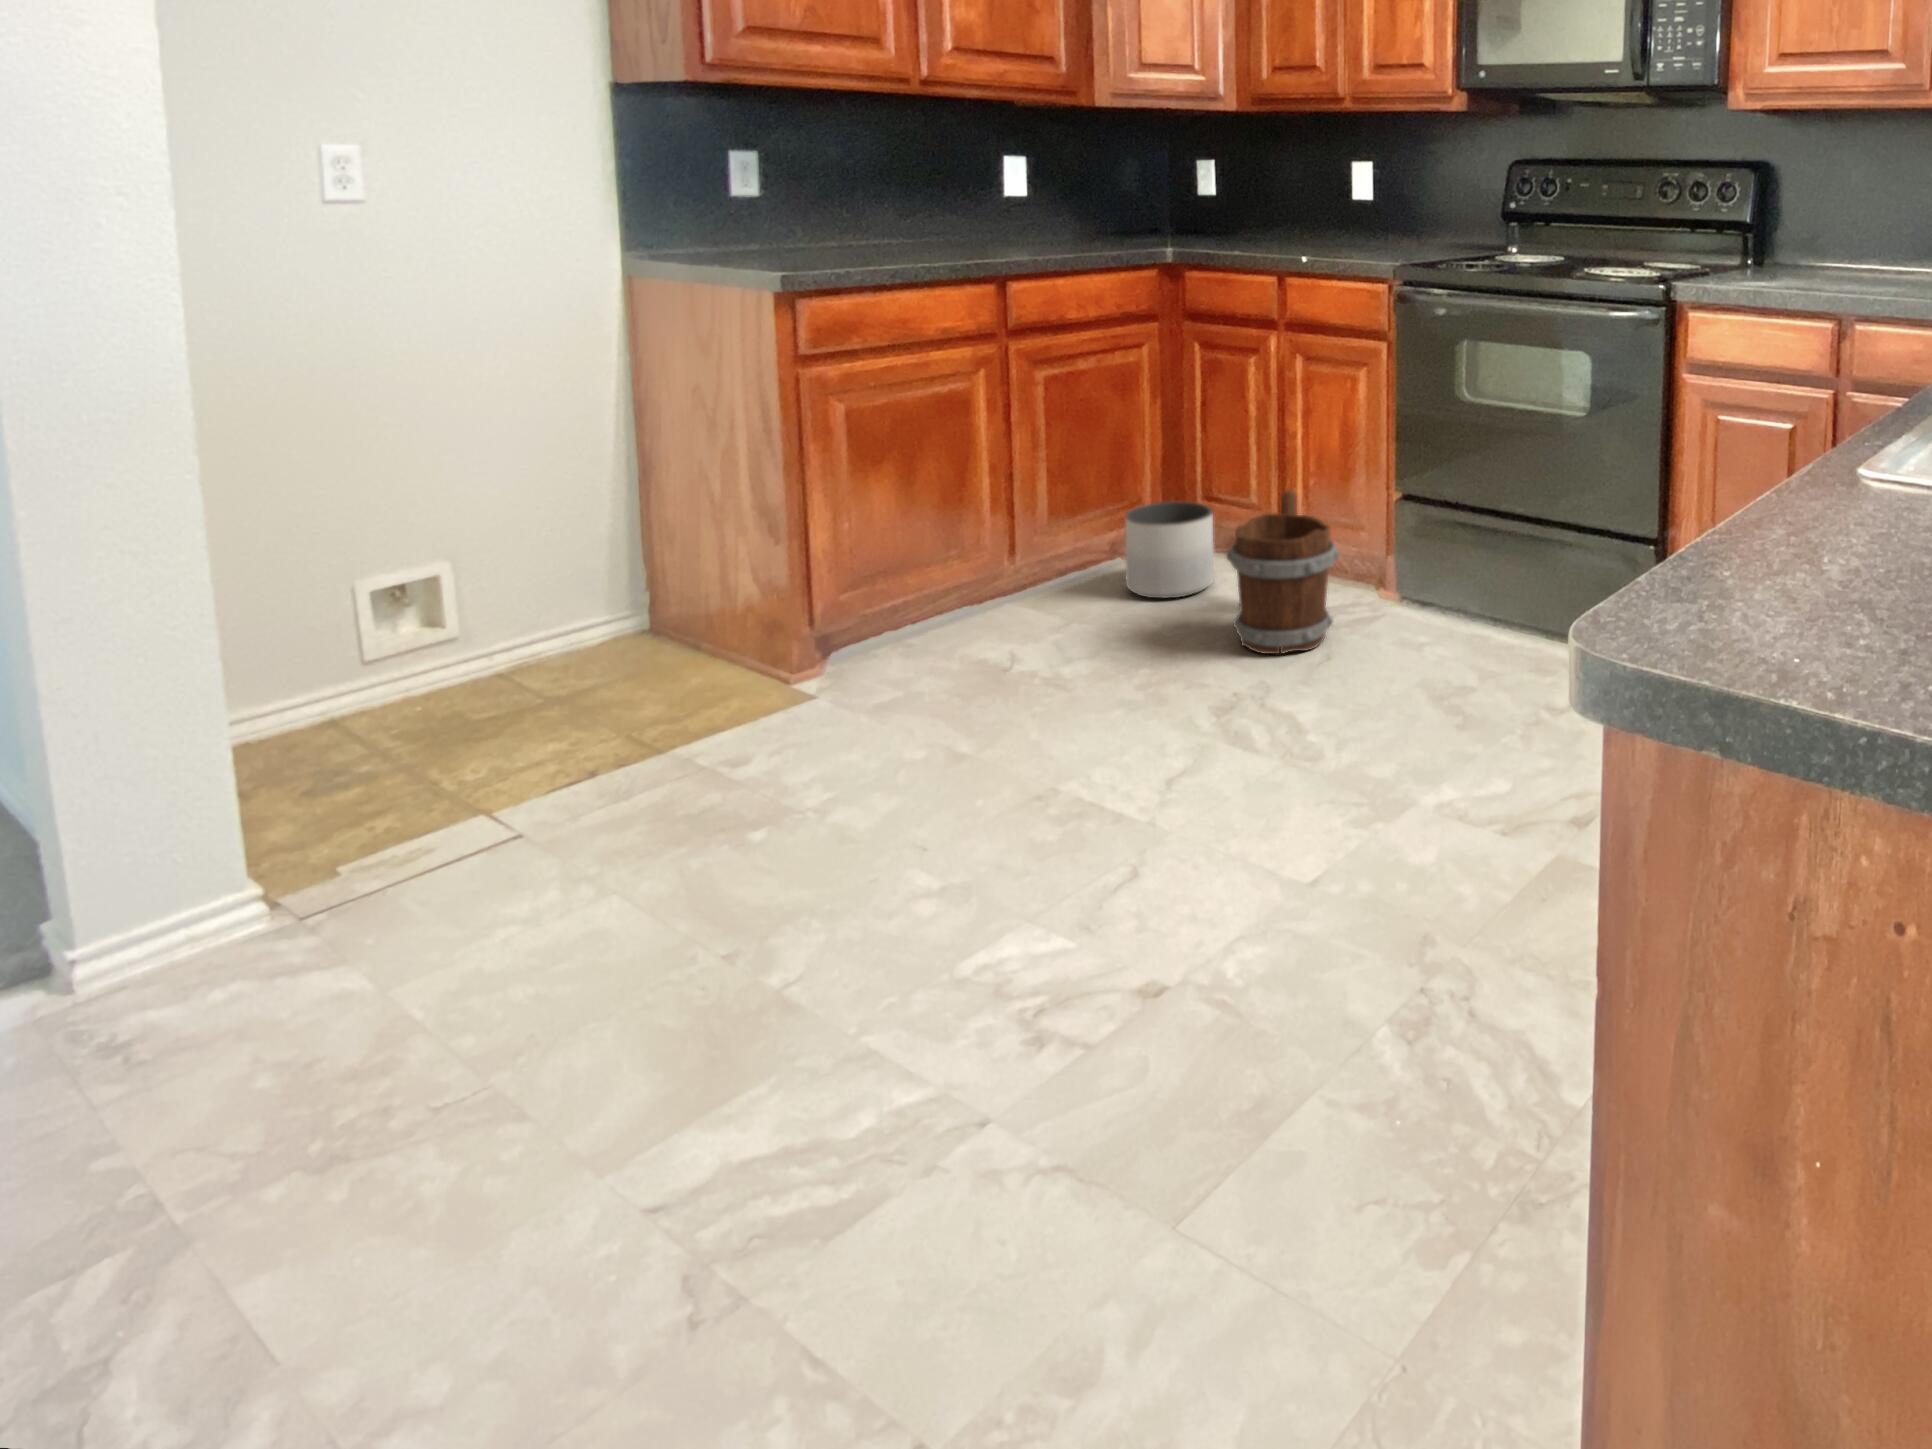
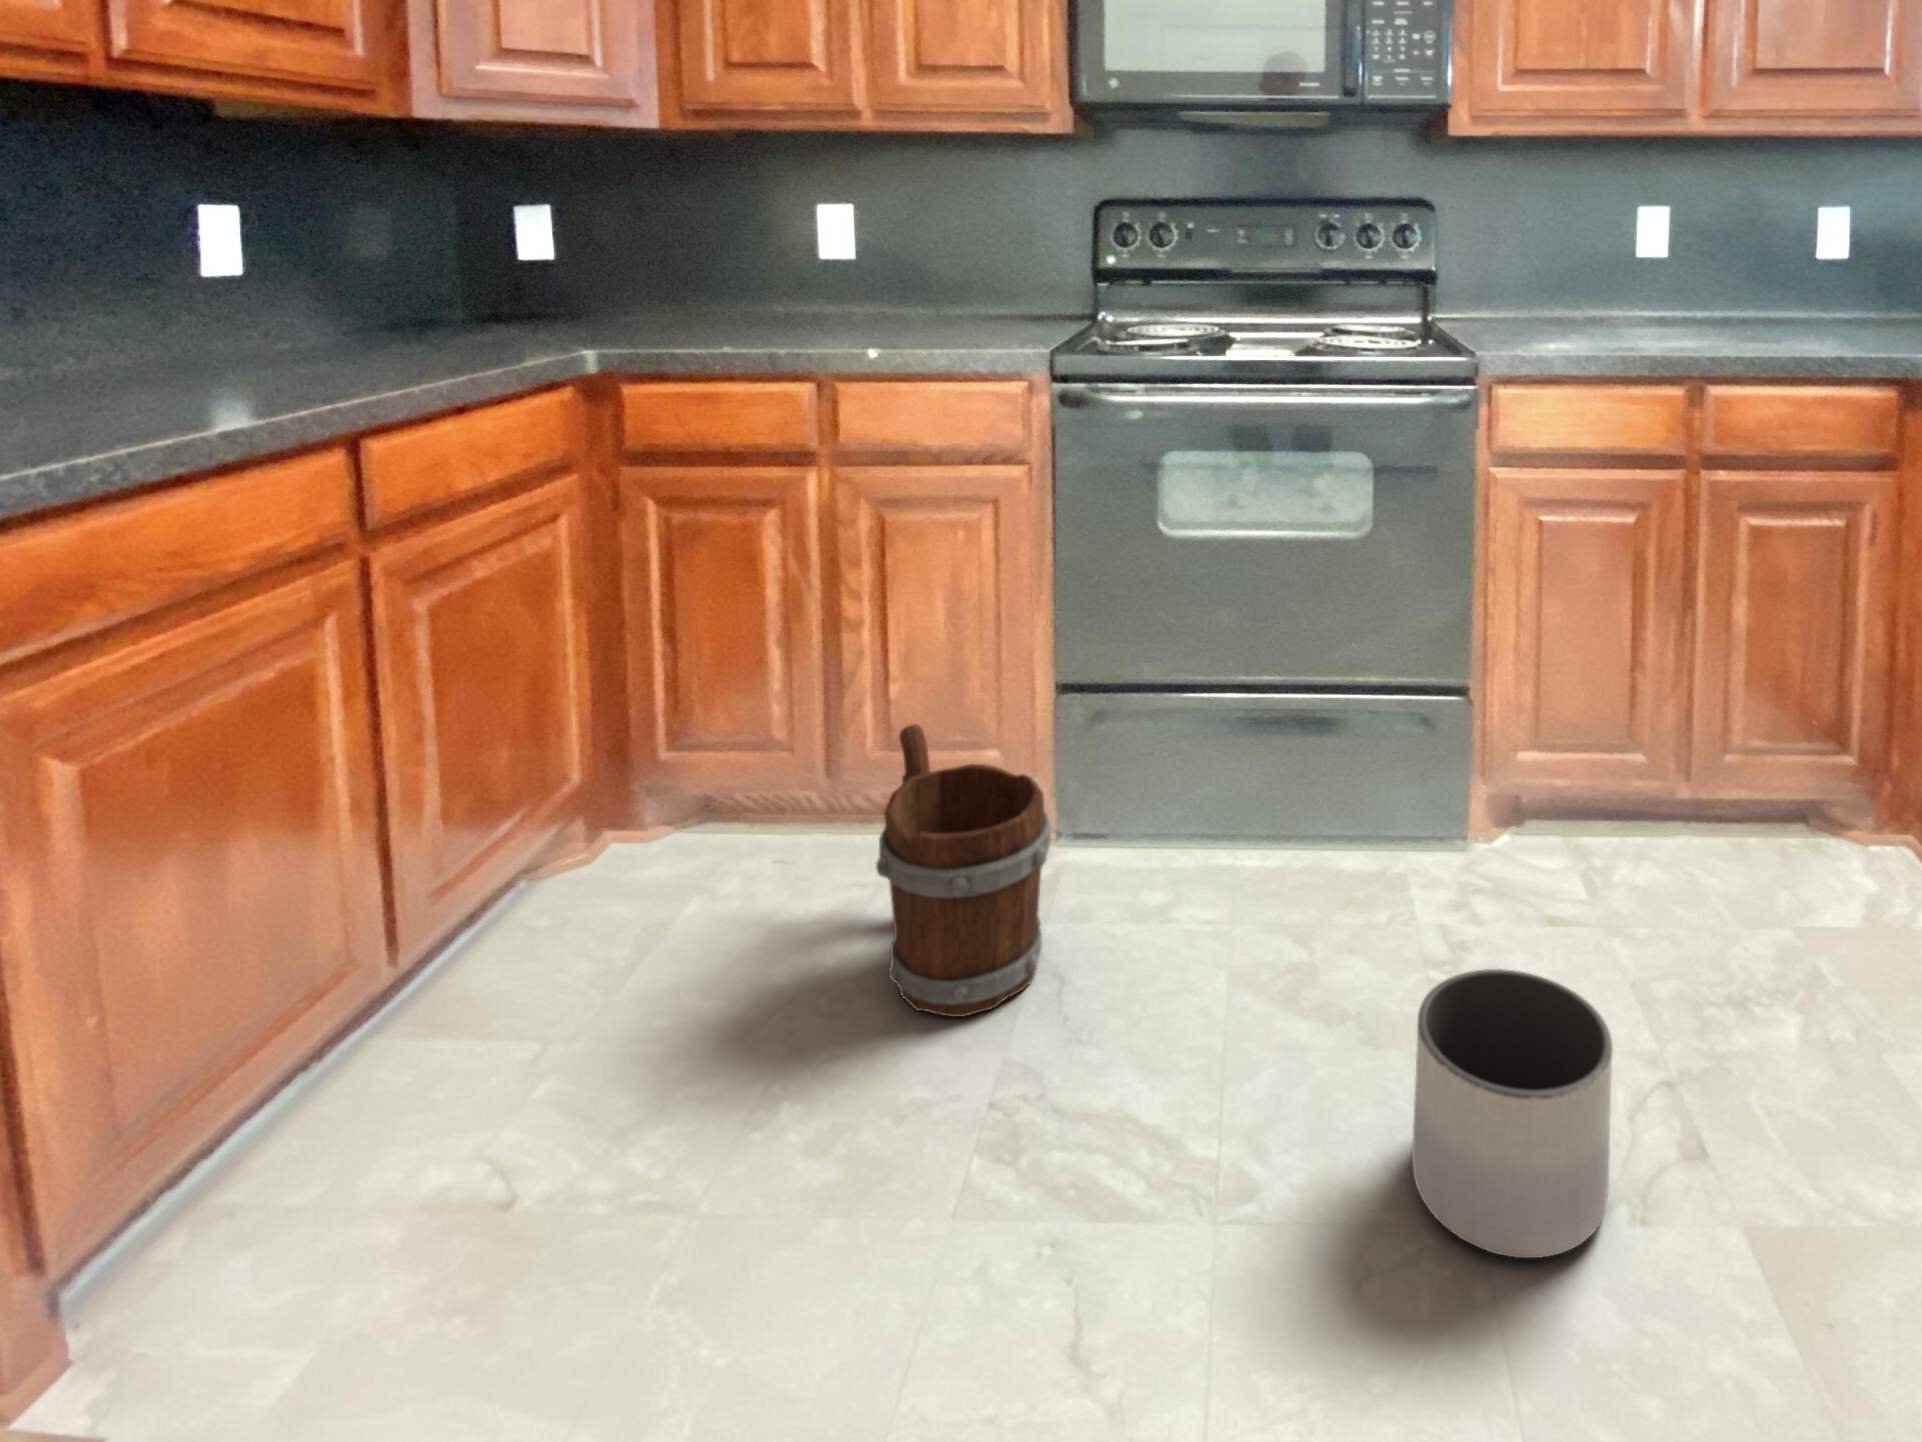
planter: present [1125,502,1214,598] -> present [1412,969,1613,1258]

